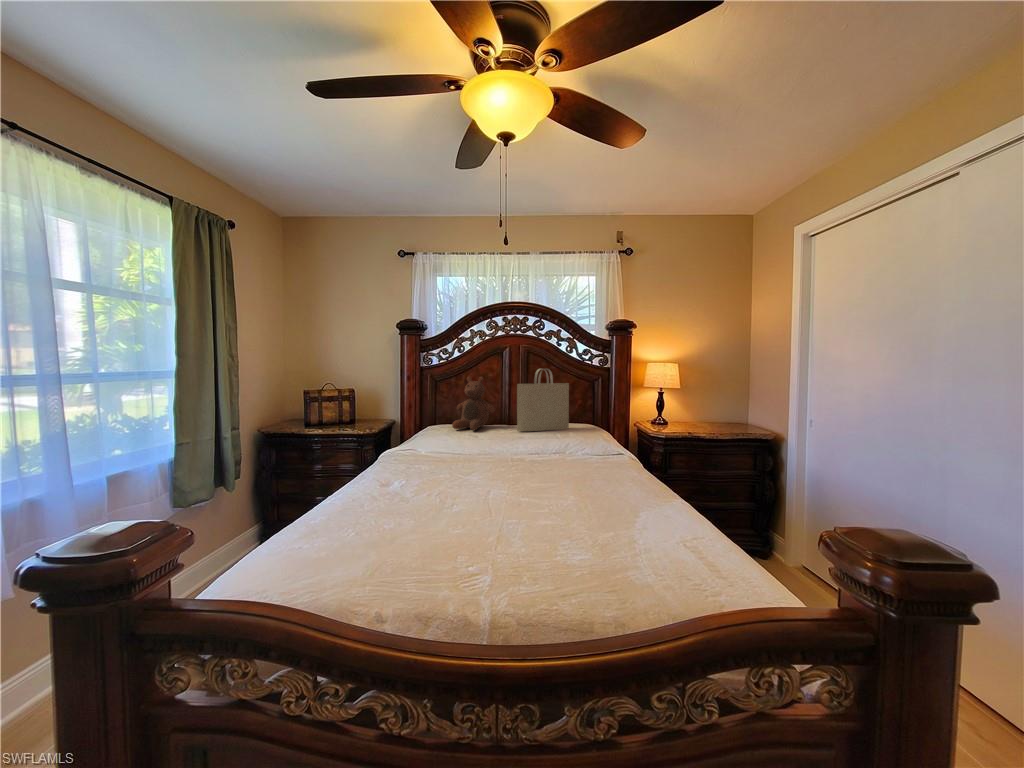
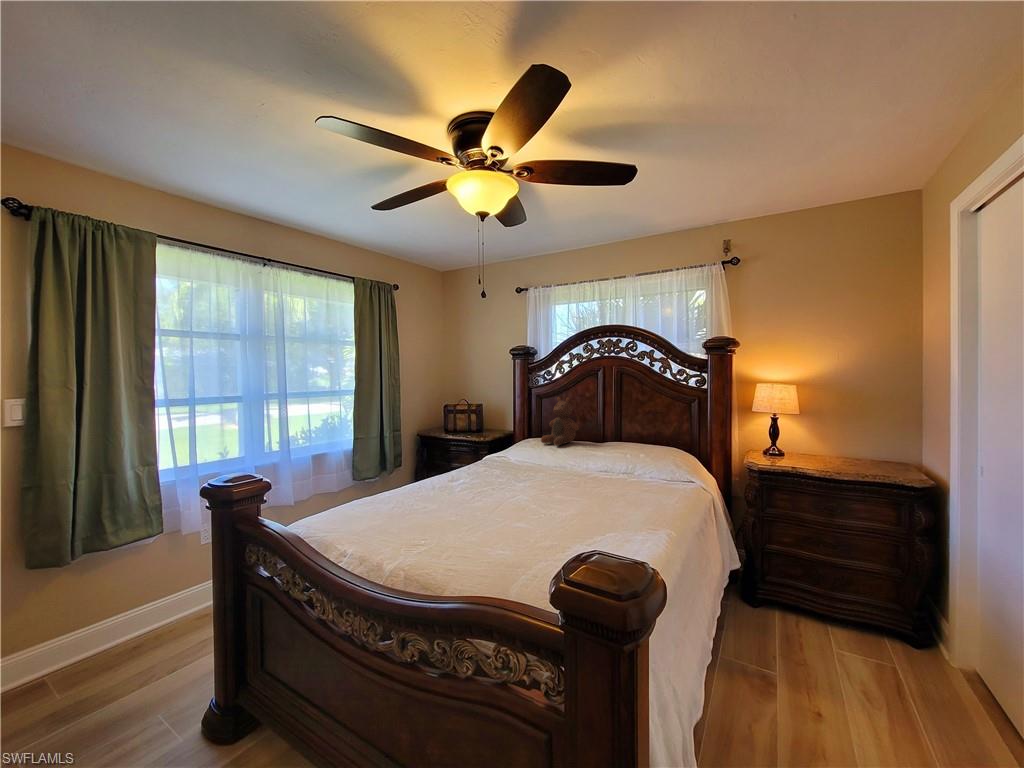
tote bag: present [517,369,569,431] -> none [594,391,649,451]

